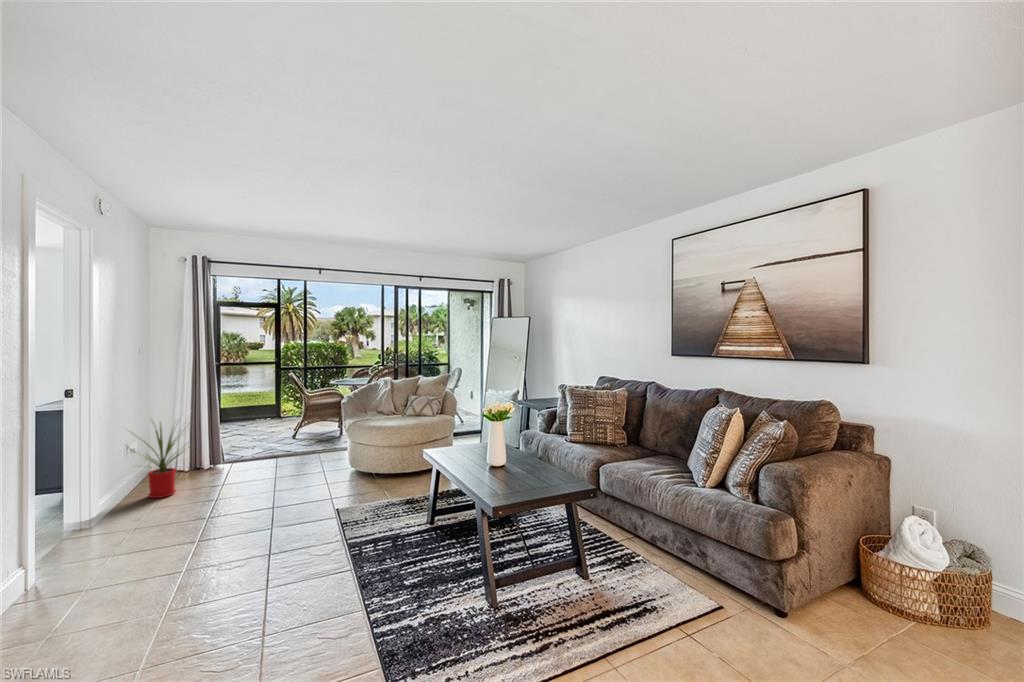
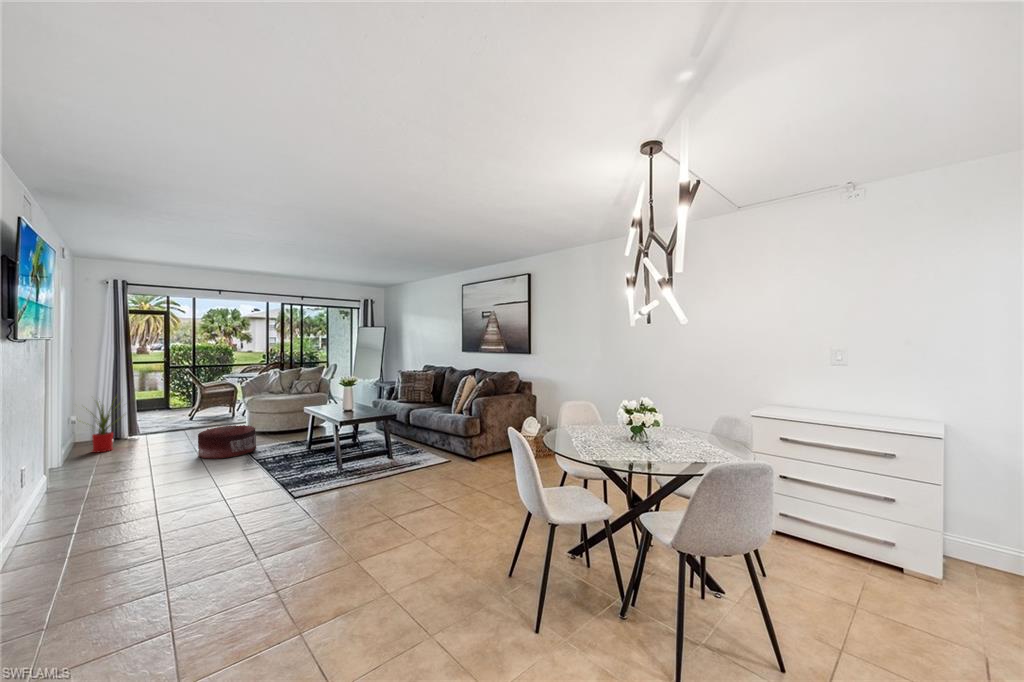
pouf: none [266,470,353,535] -> present [198,425,256,459]

